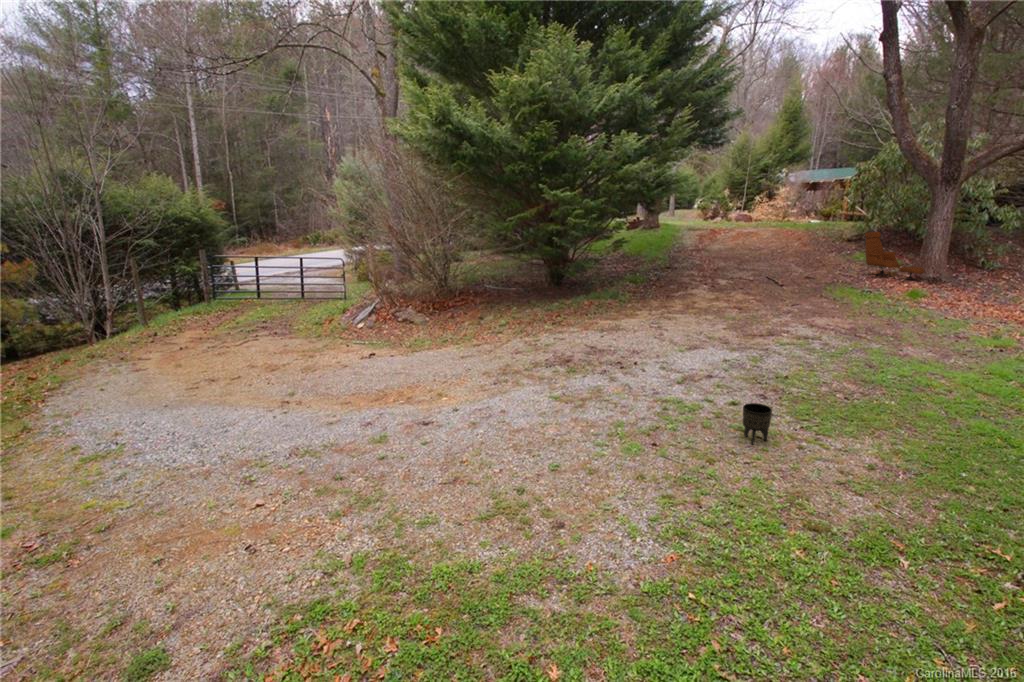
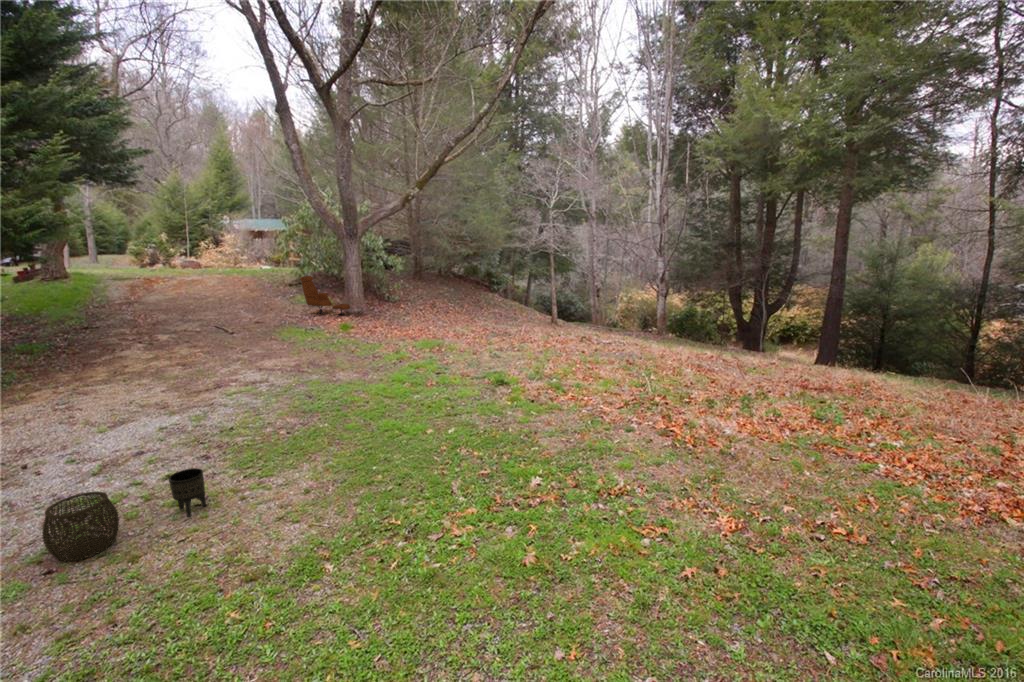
woven basket: none [656,396,703,446] -> present [42,492,119,562]

